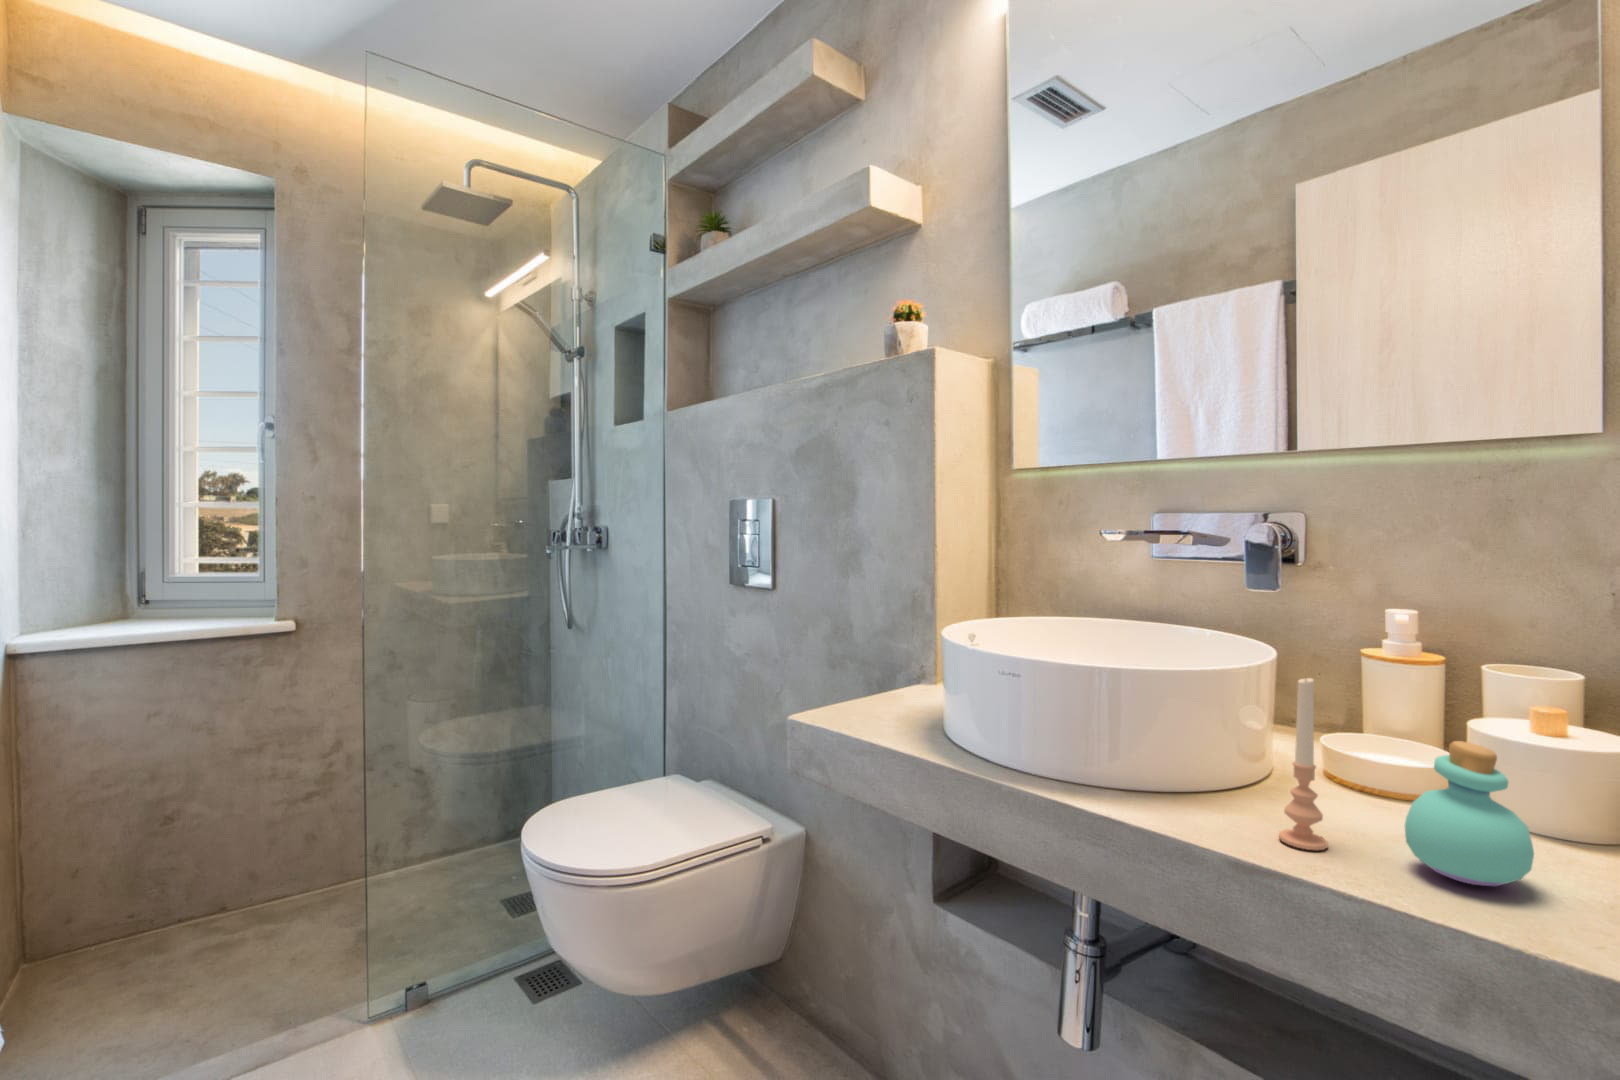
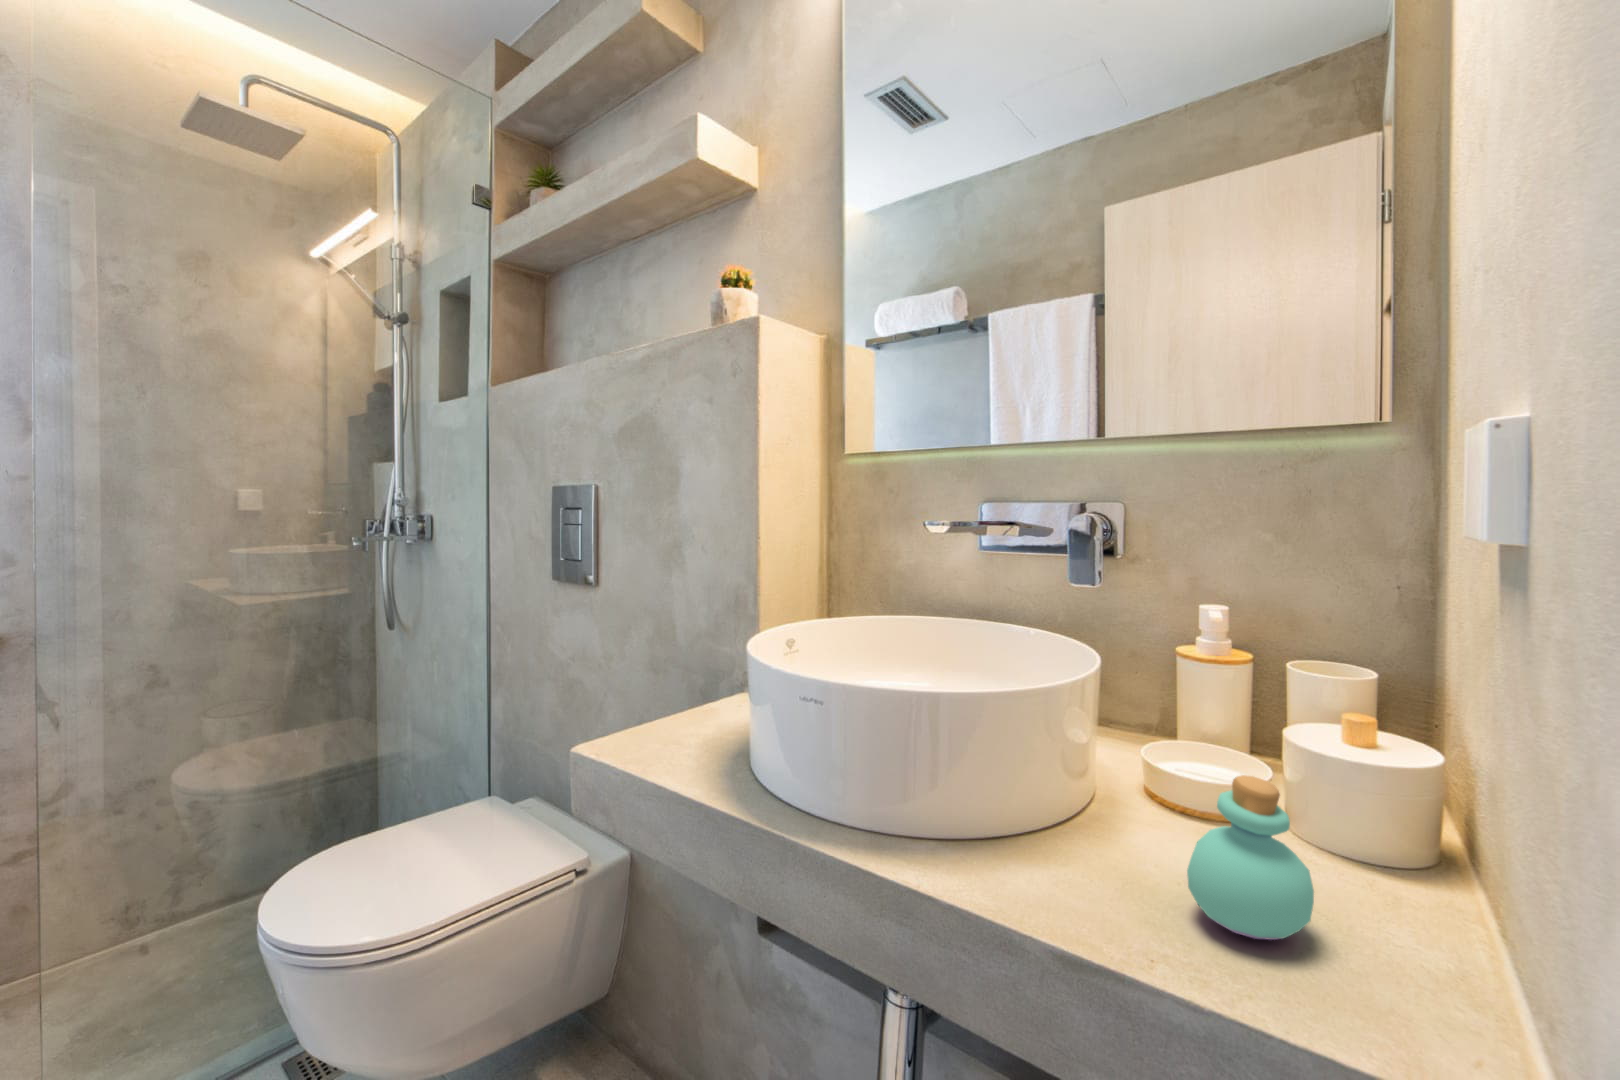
candle: present [1279,678,1328,850] -> none [1064,703,1113,896]

